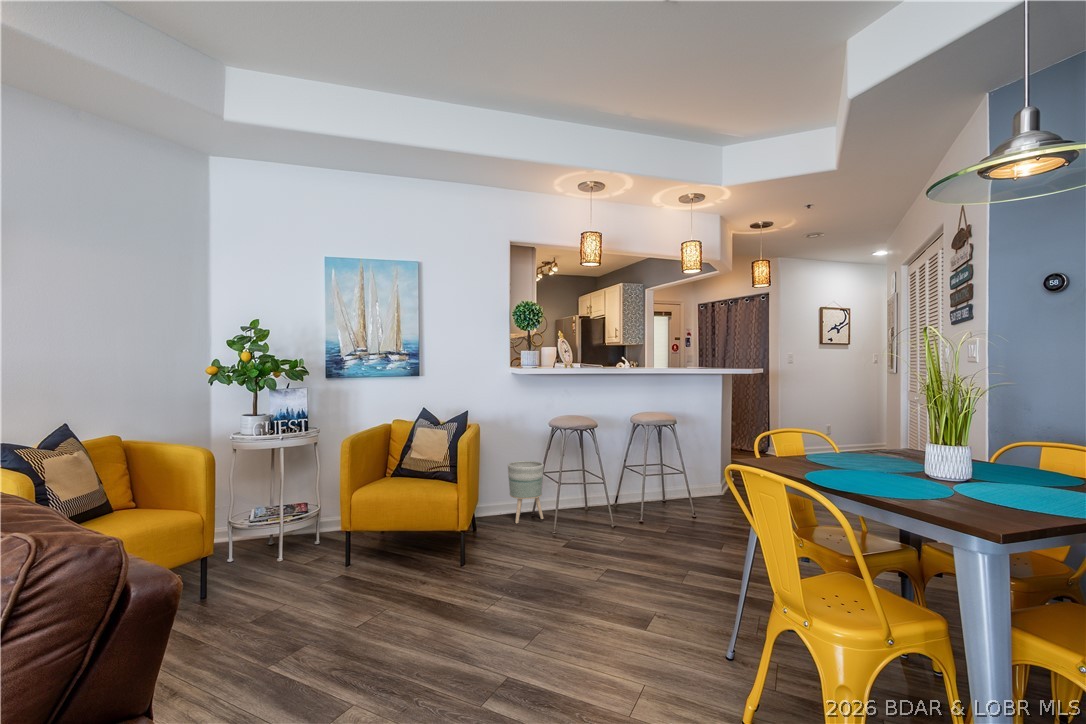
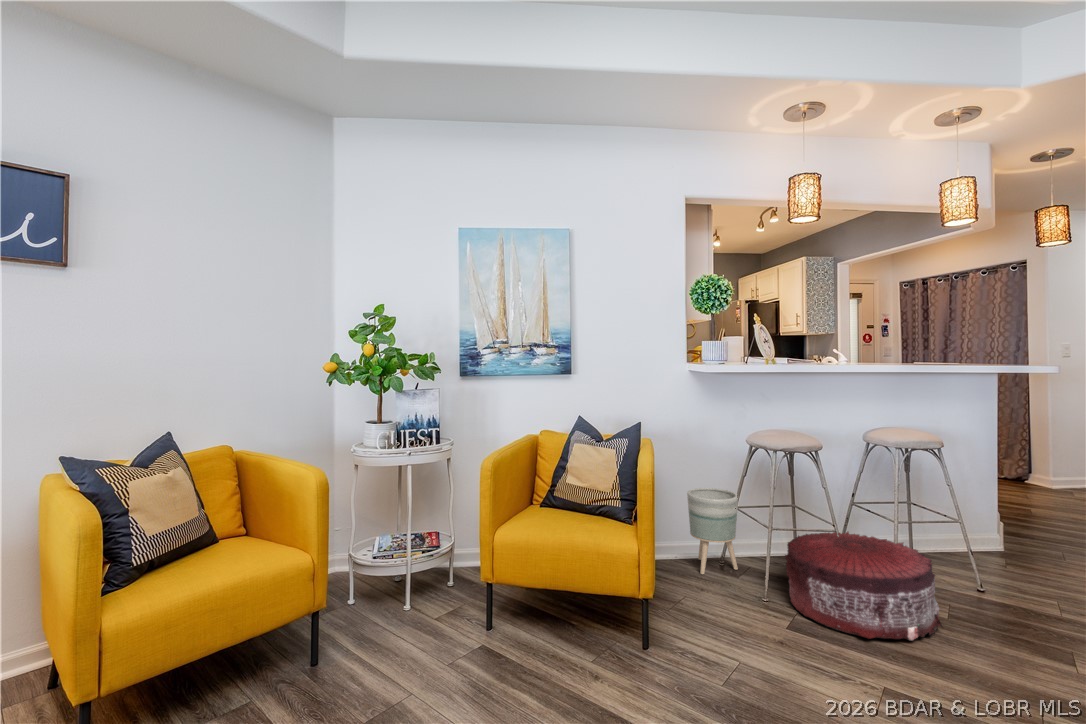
pouf: none [569,484,659,548] -> present [785,531,942,640]

